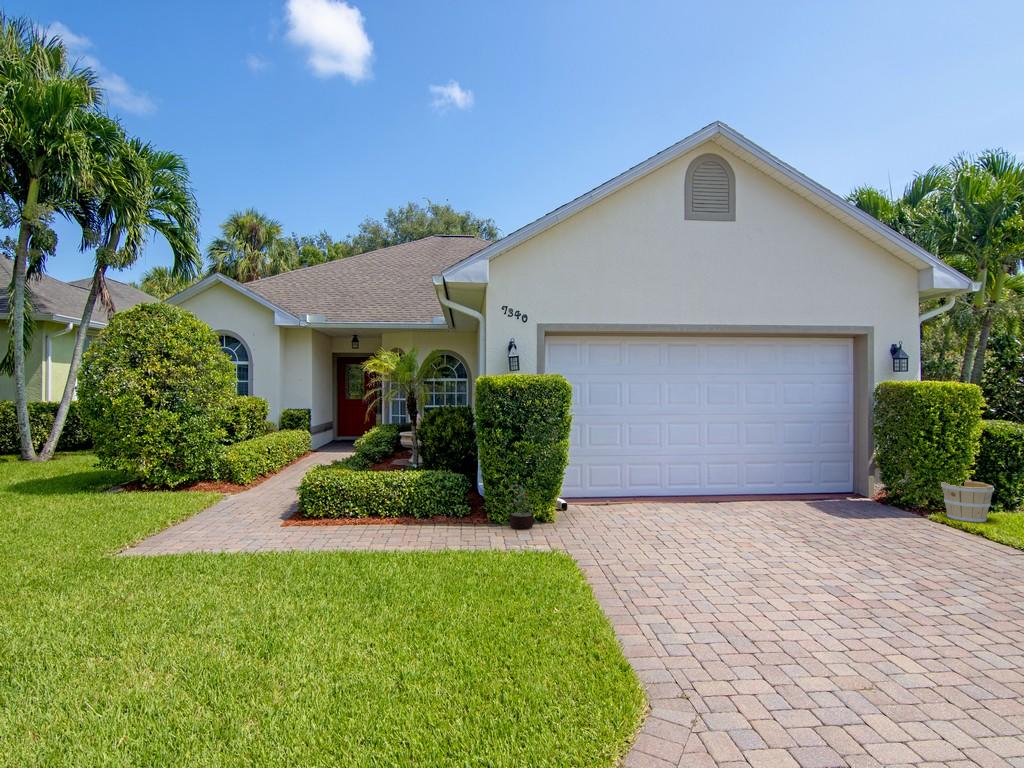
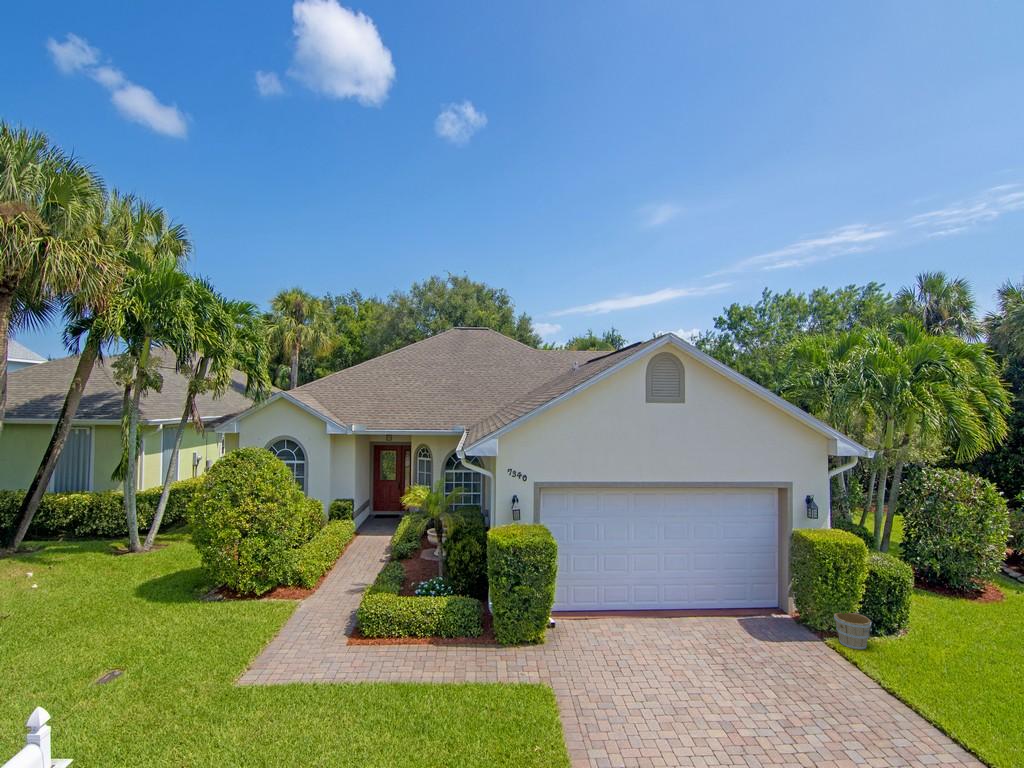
decorative plant: present [505,484,534,530] -> none [508,617,530,655]

